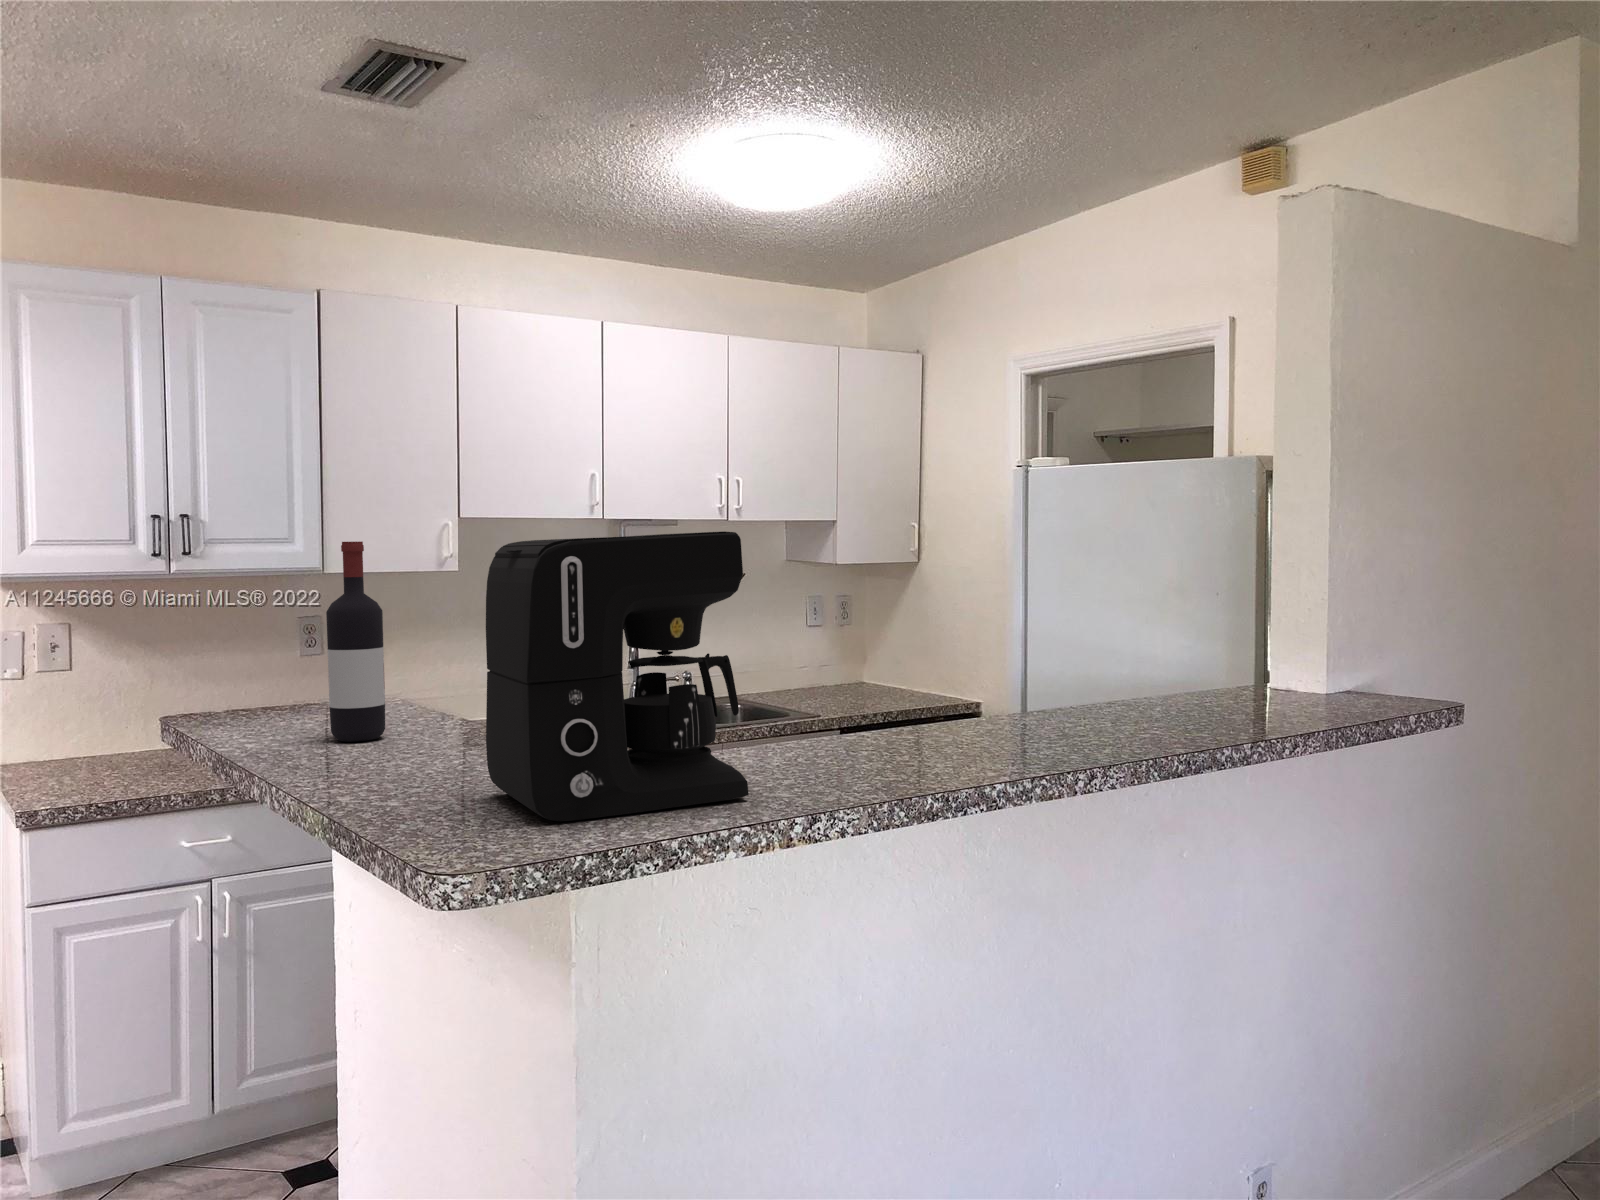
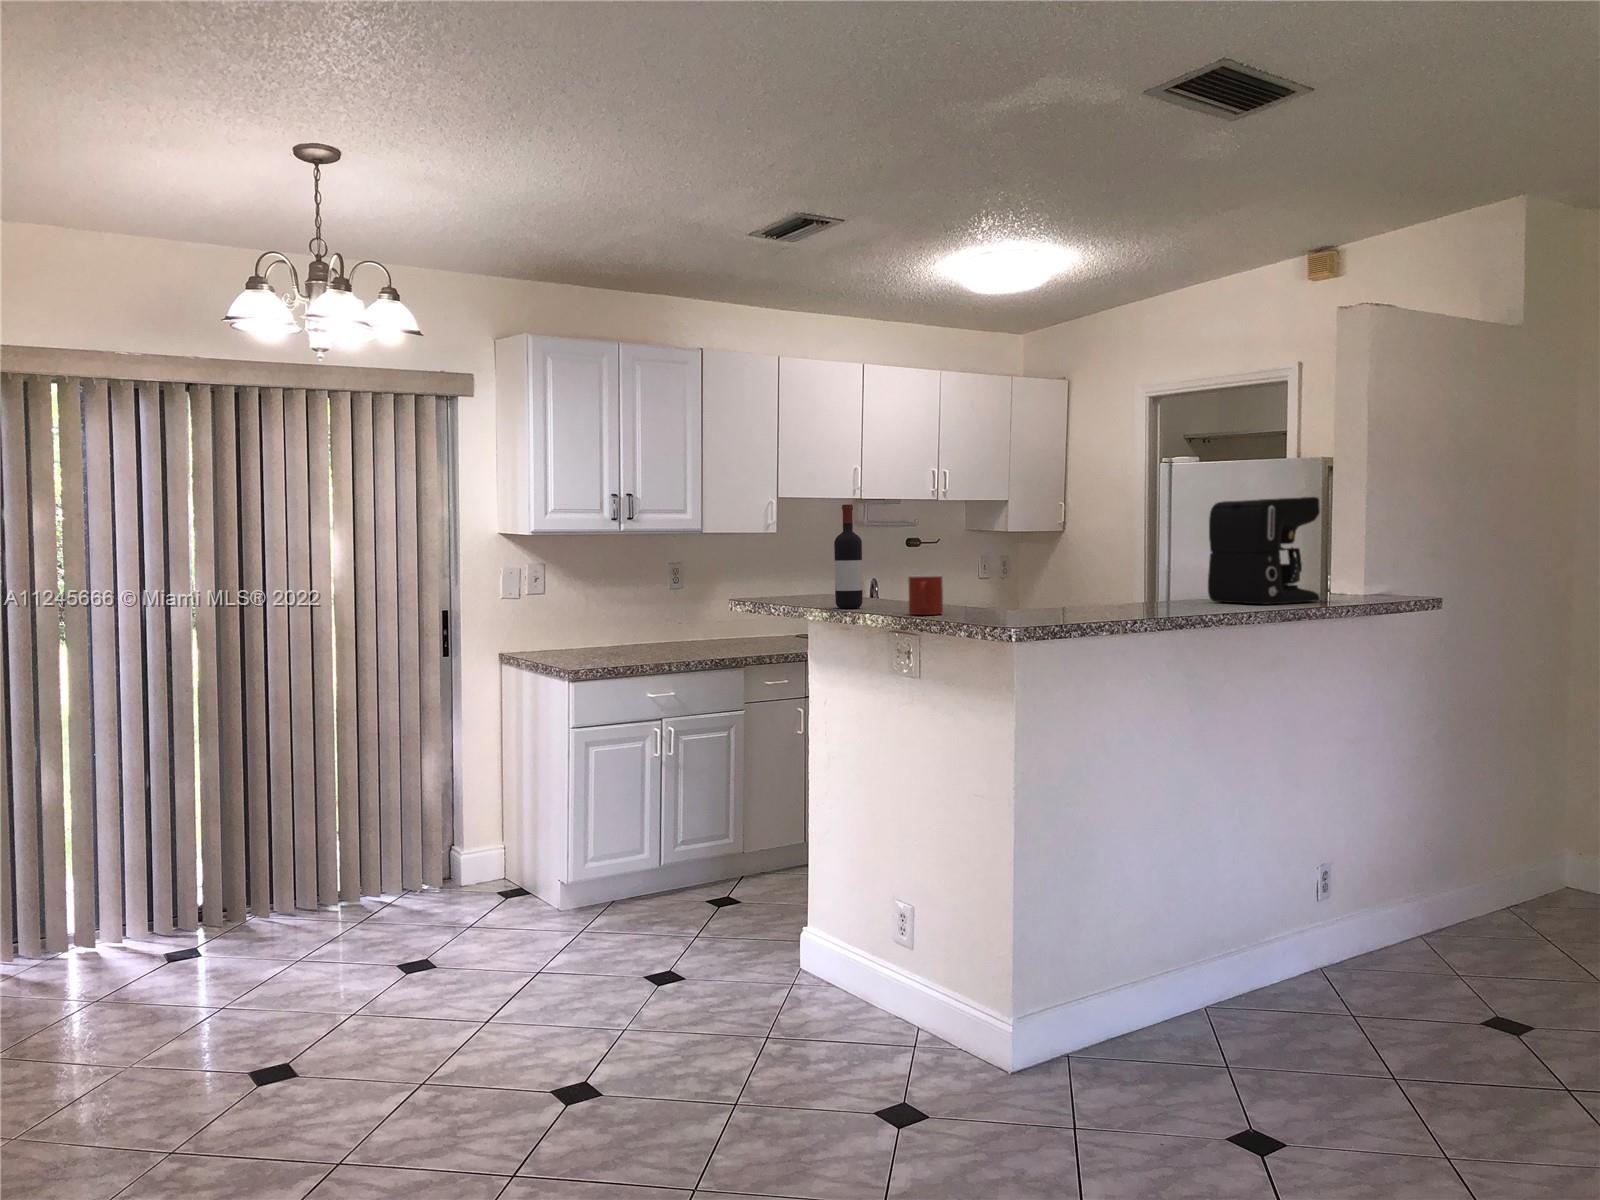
coffee maker: present [486,531,749,822] -> present [1208,497,1320,604]
mug: none [385,693,461,782] -> present [908,575,943,615]

